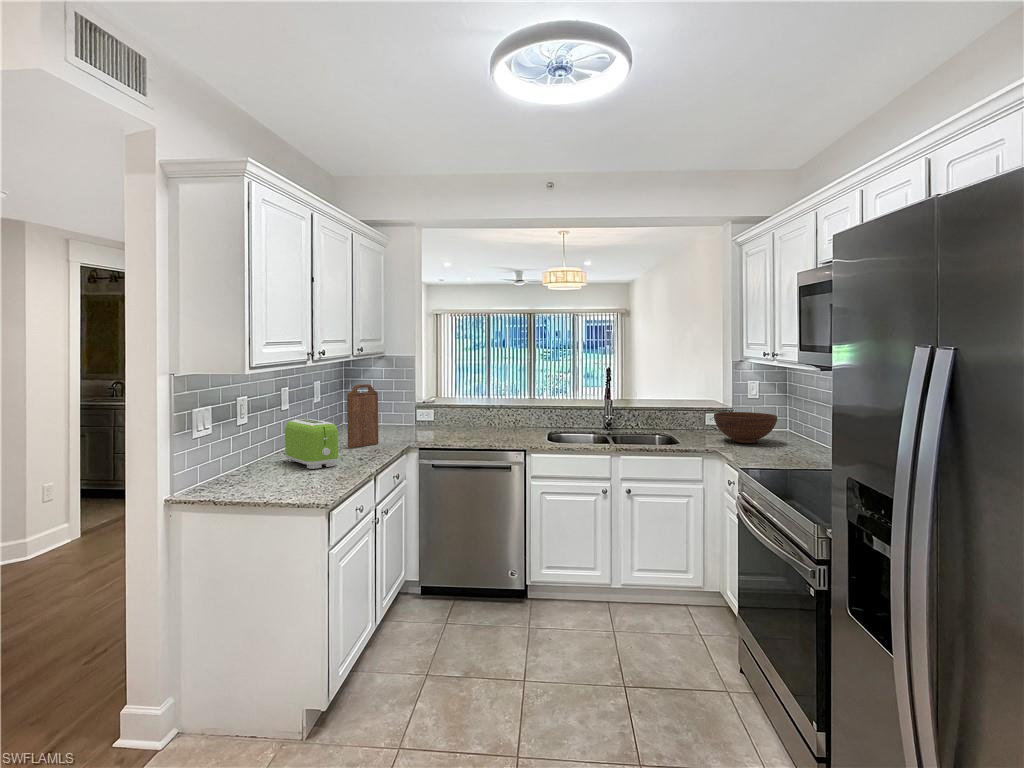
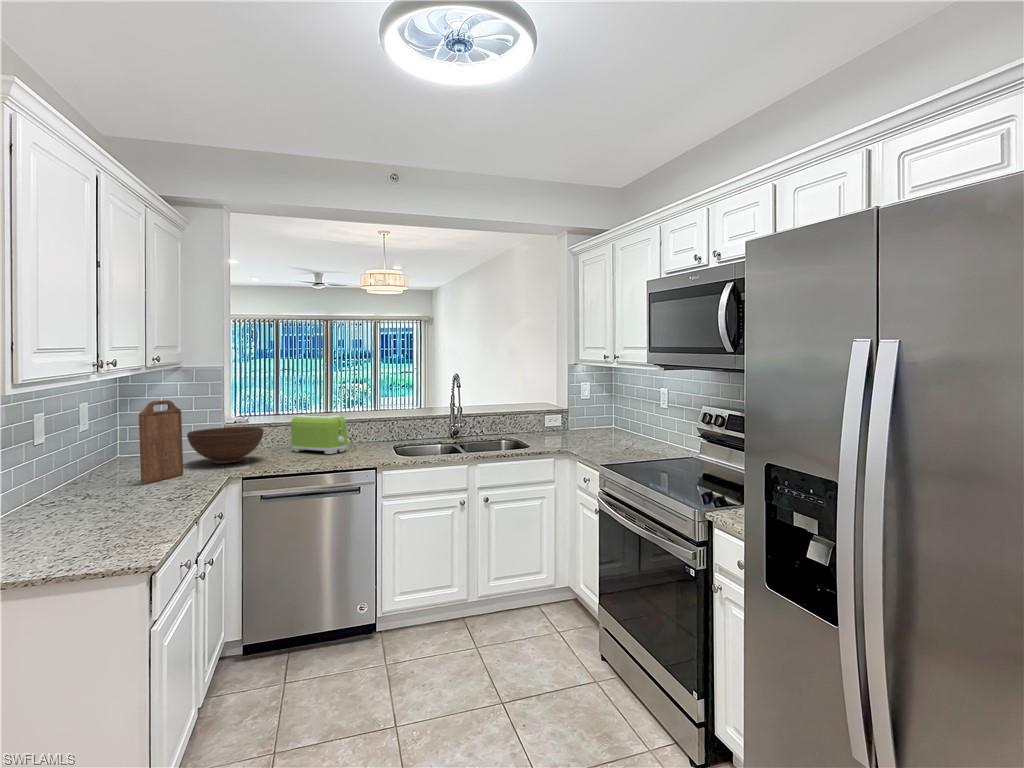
fruit bowl: present [714,412,777,443] -> present [187,427,264,464]
toaster: present [285,419,338,469] -> present [291,415,347,454]

